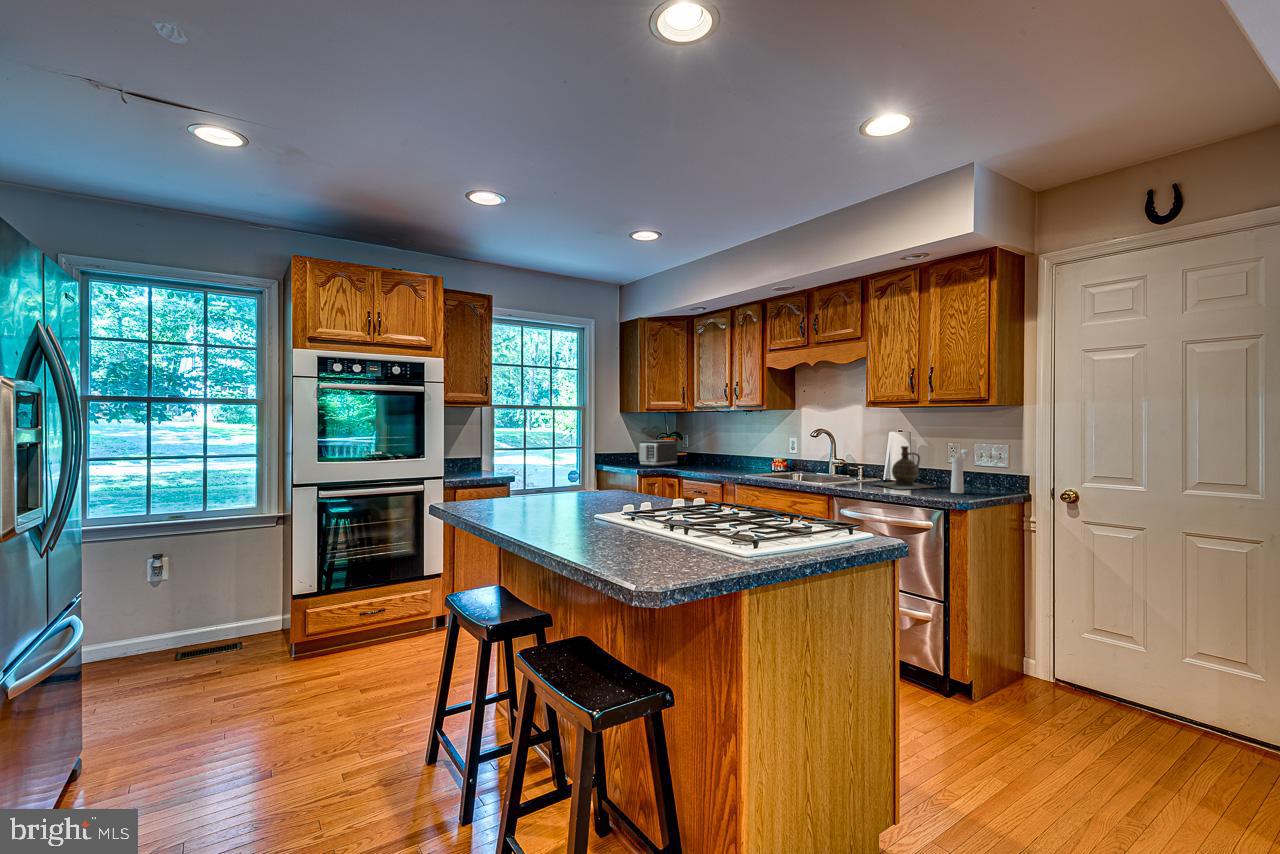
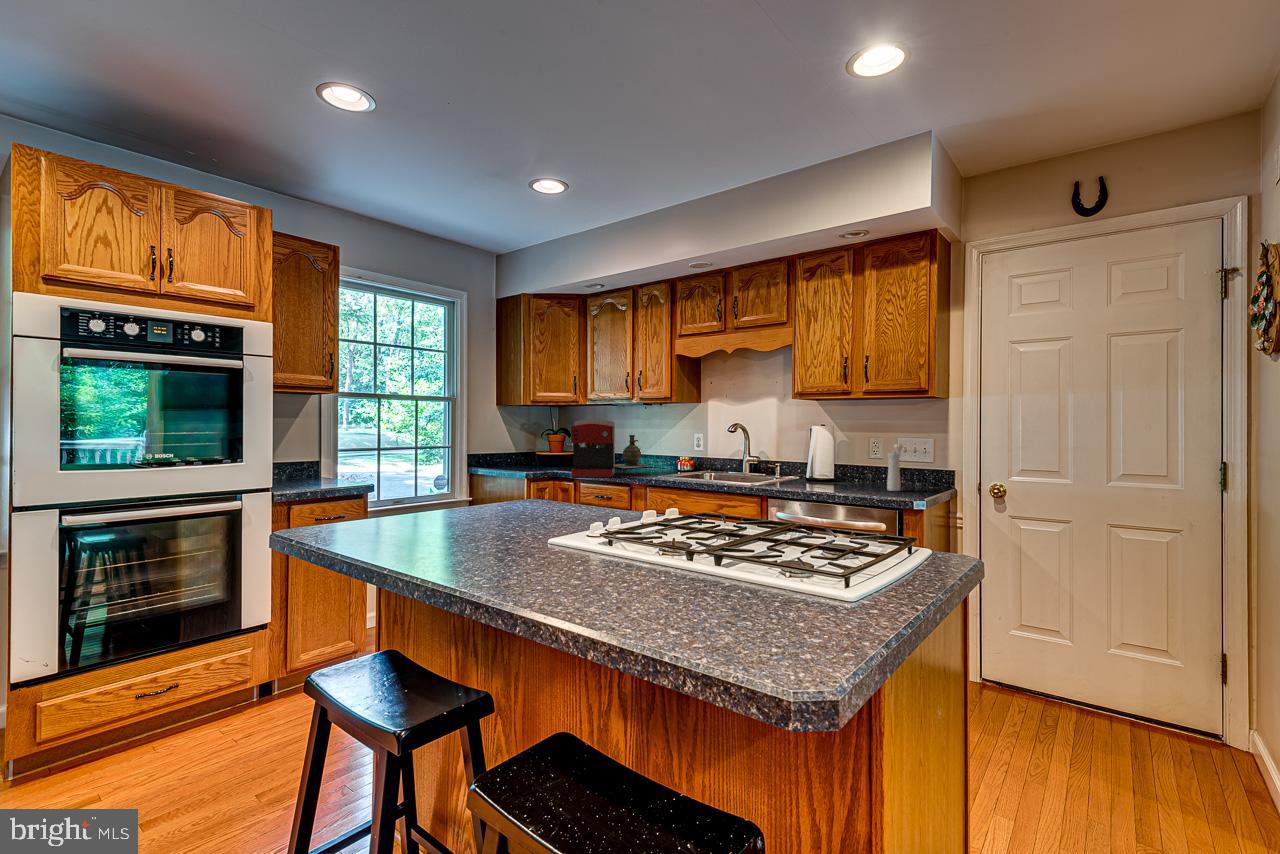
coffee maker: none [675,425,715,474] -> present [571,419,615,477]
toaster: present [639,440,677,466] -> none [518,438,563,469]
ceramic jug: present [875,446,932,489] -> present [615,435,651,468]

